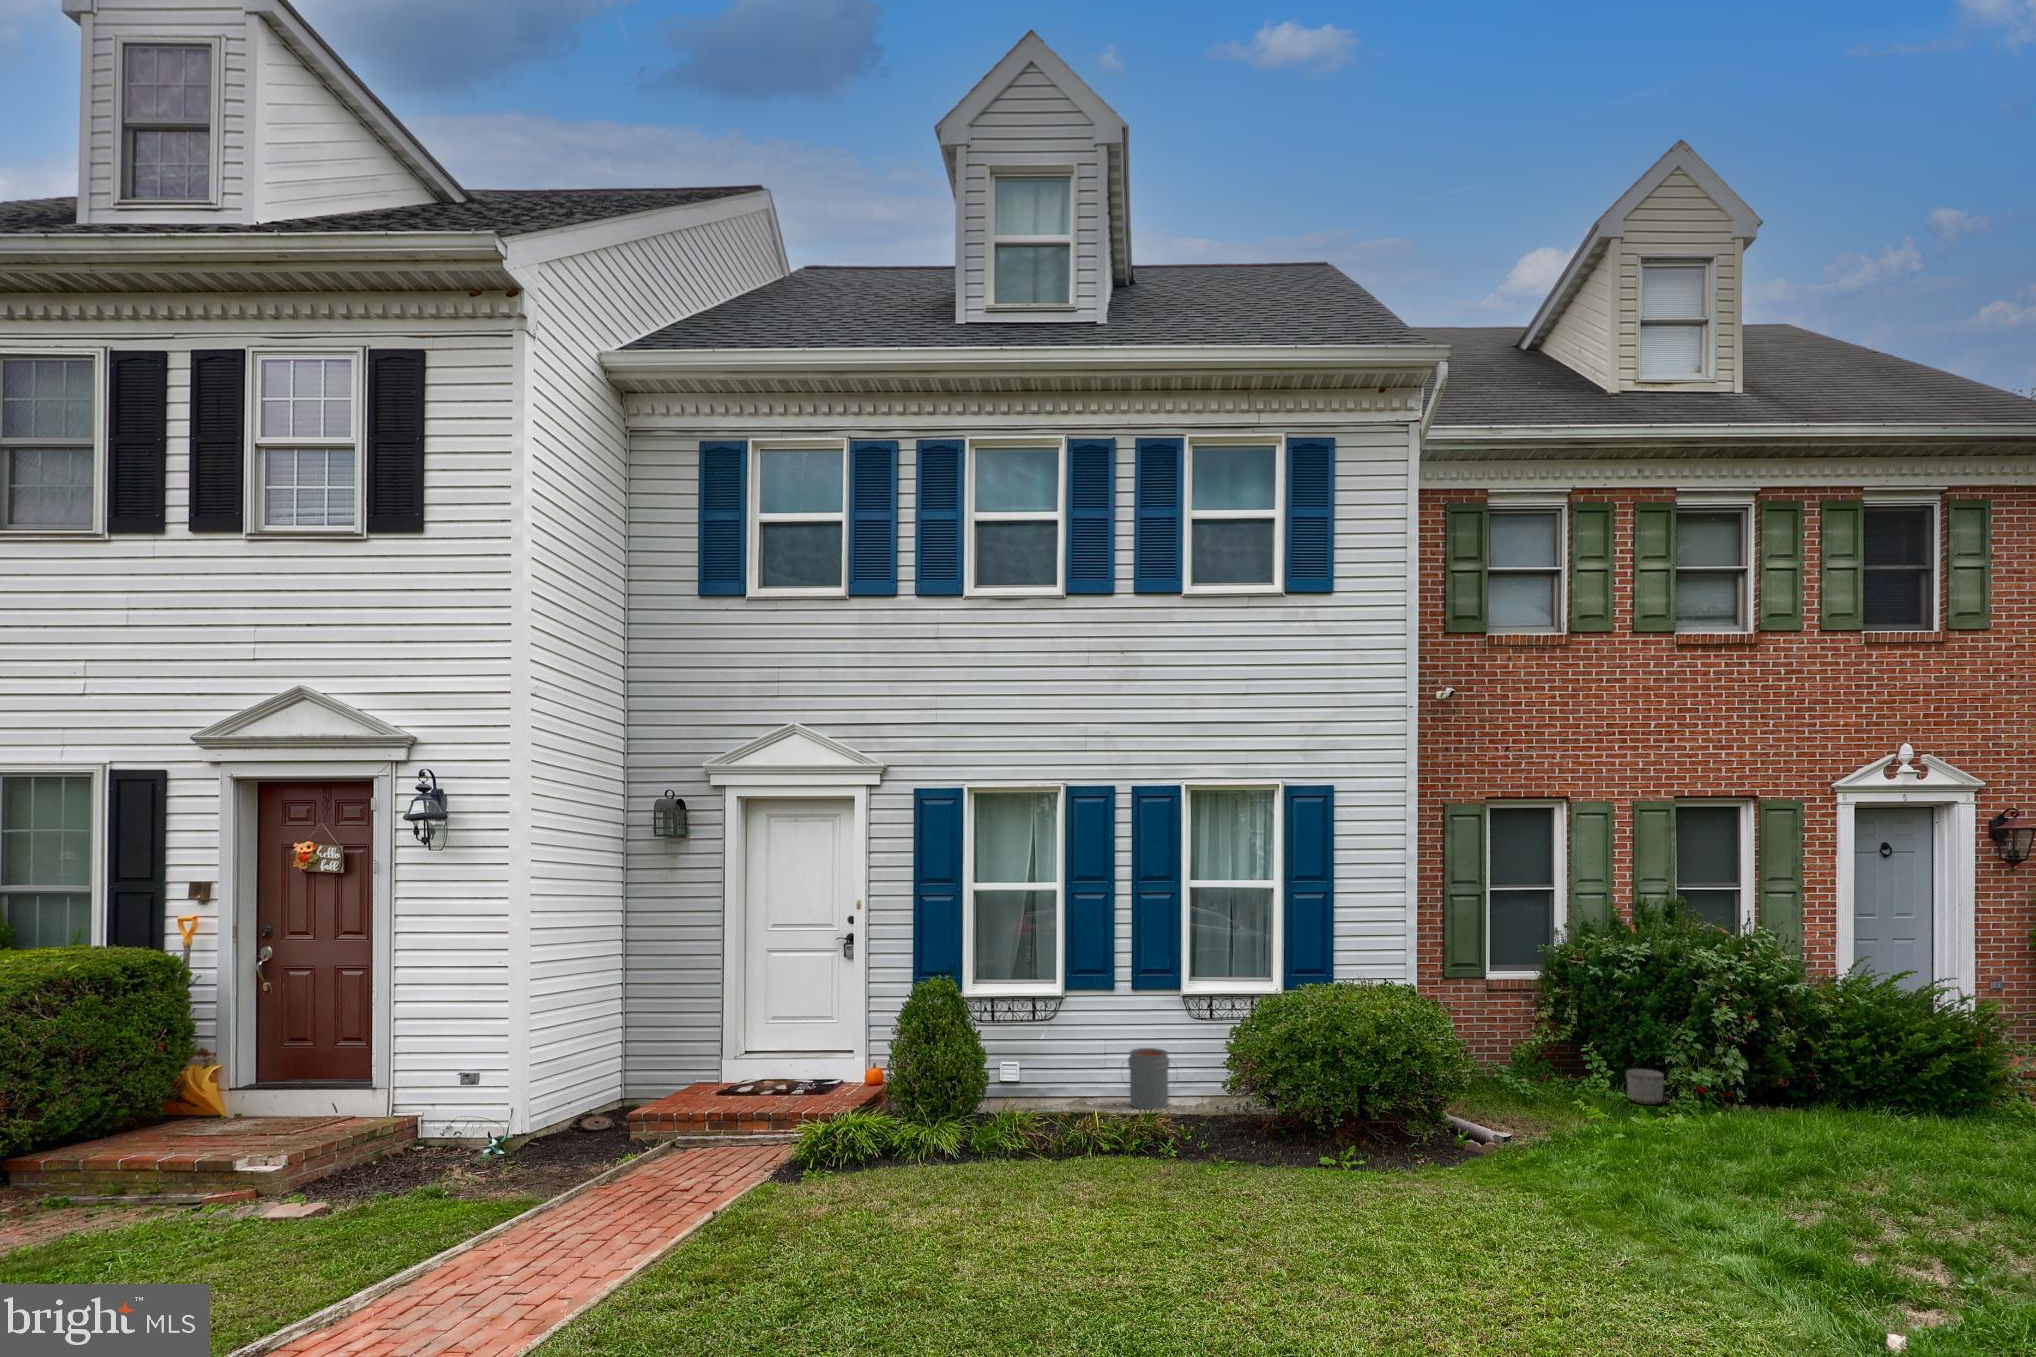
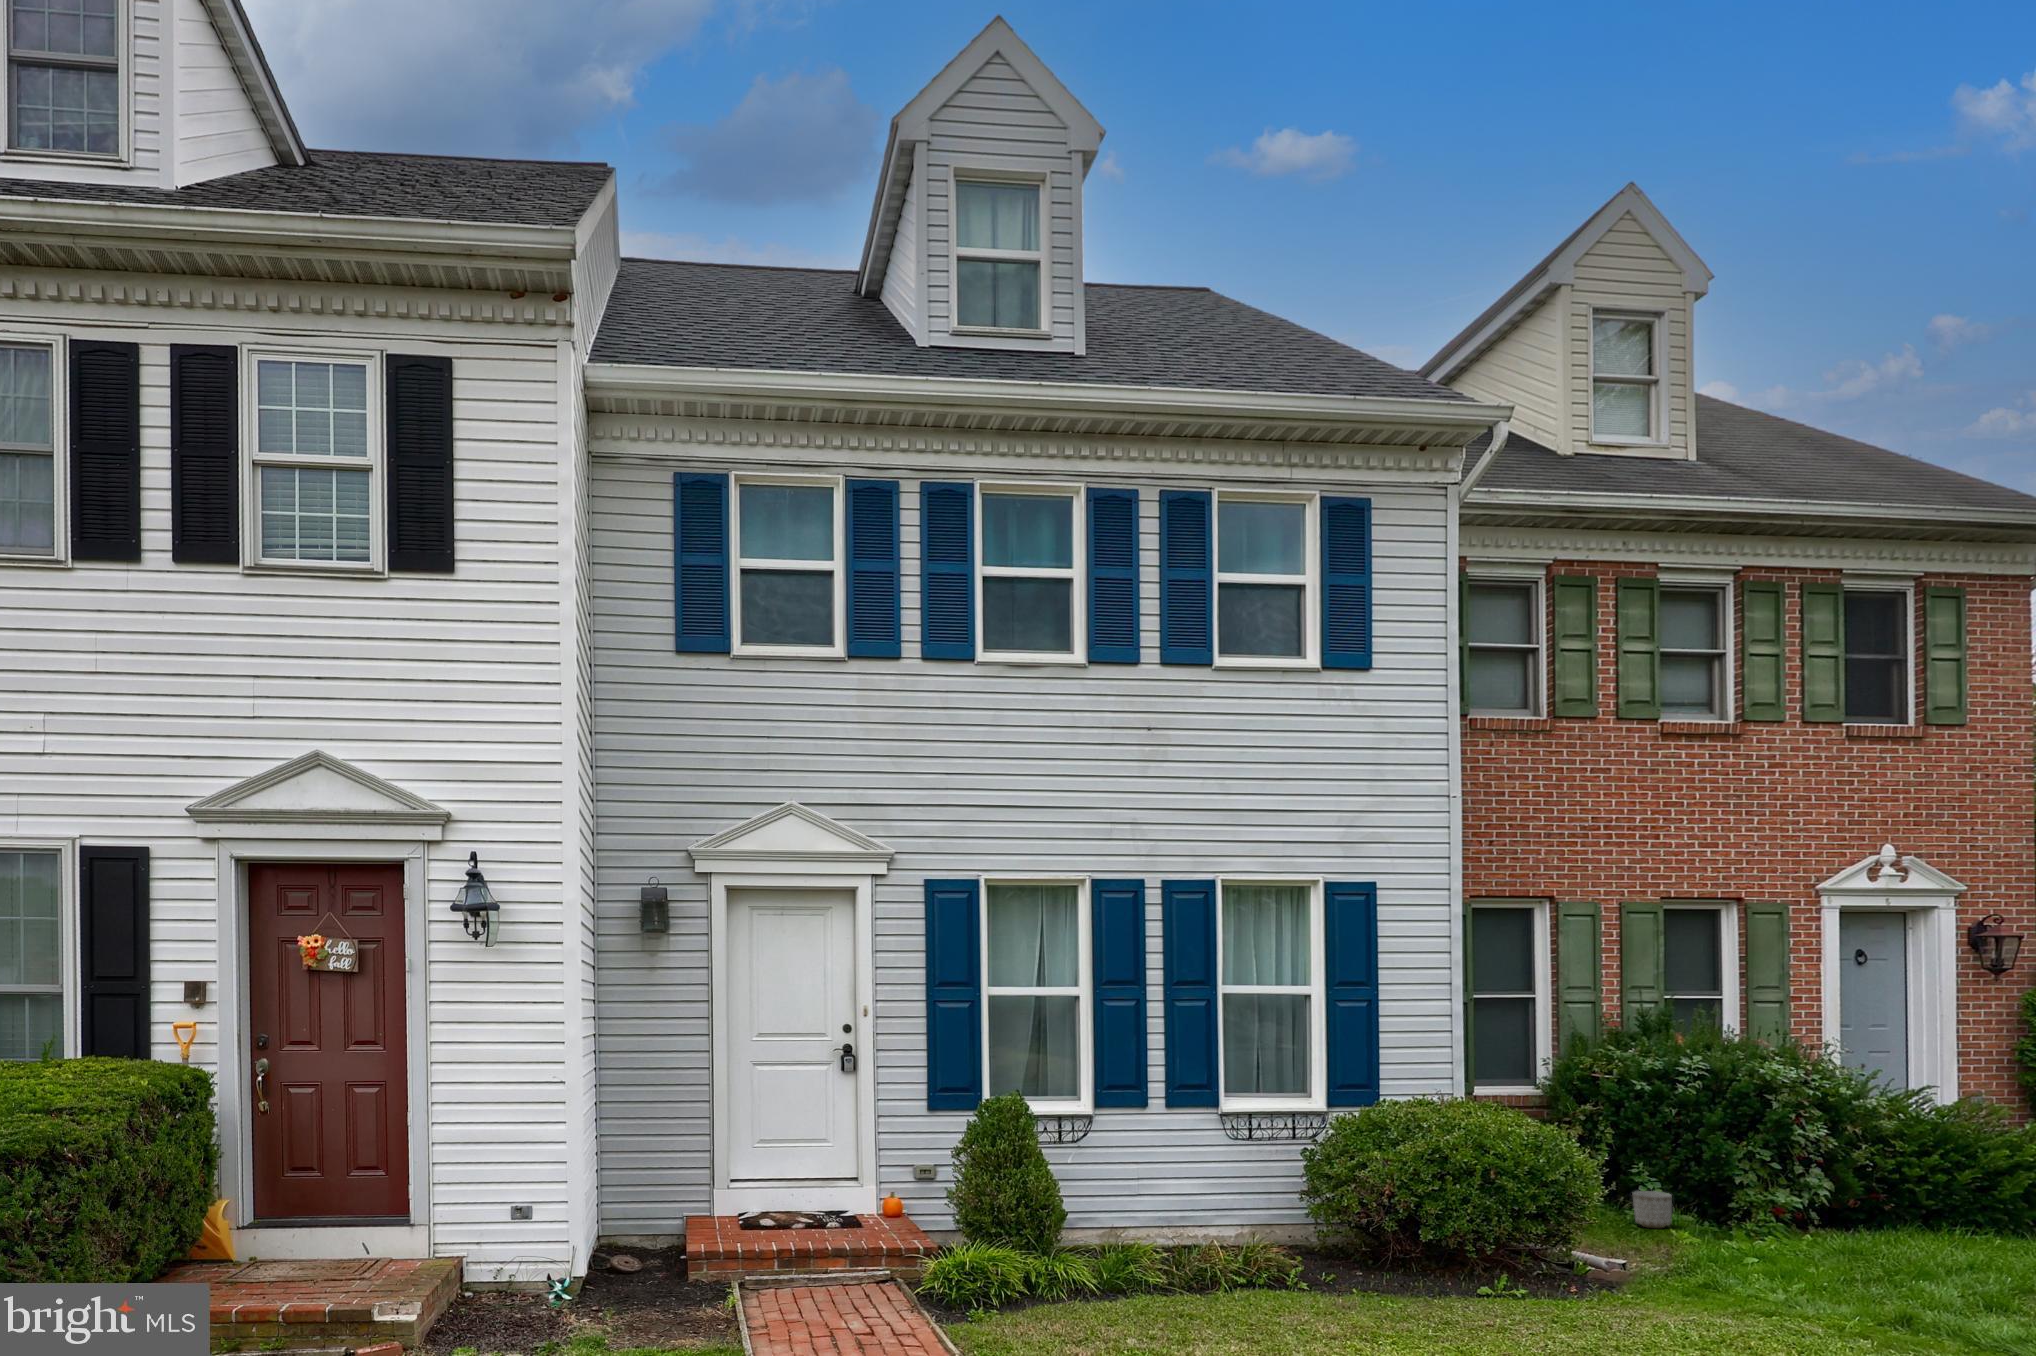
bucket: present [1128,1048,1175,1109] -> none [1093,1177,1158,1247]

